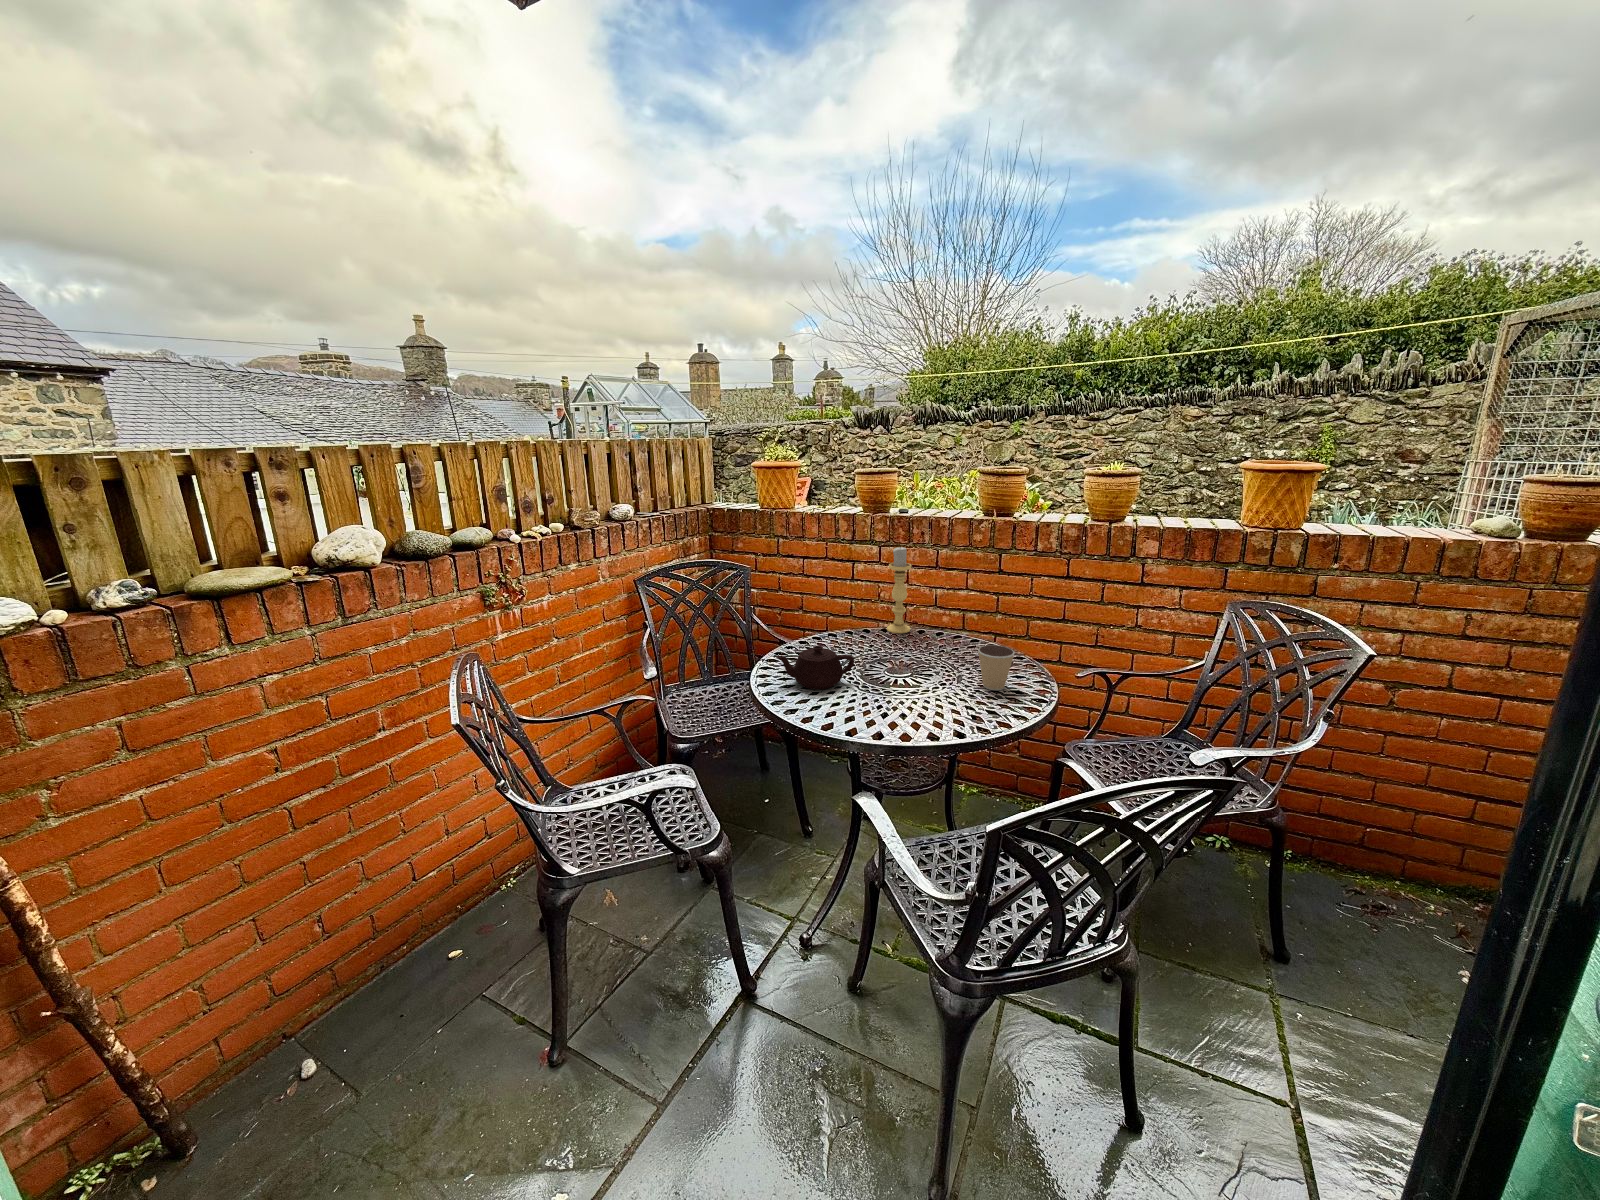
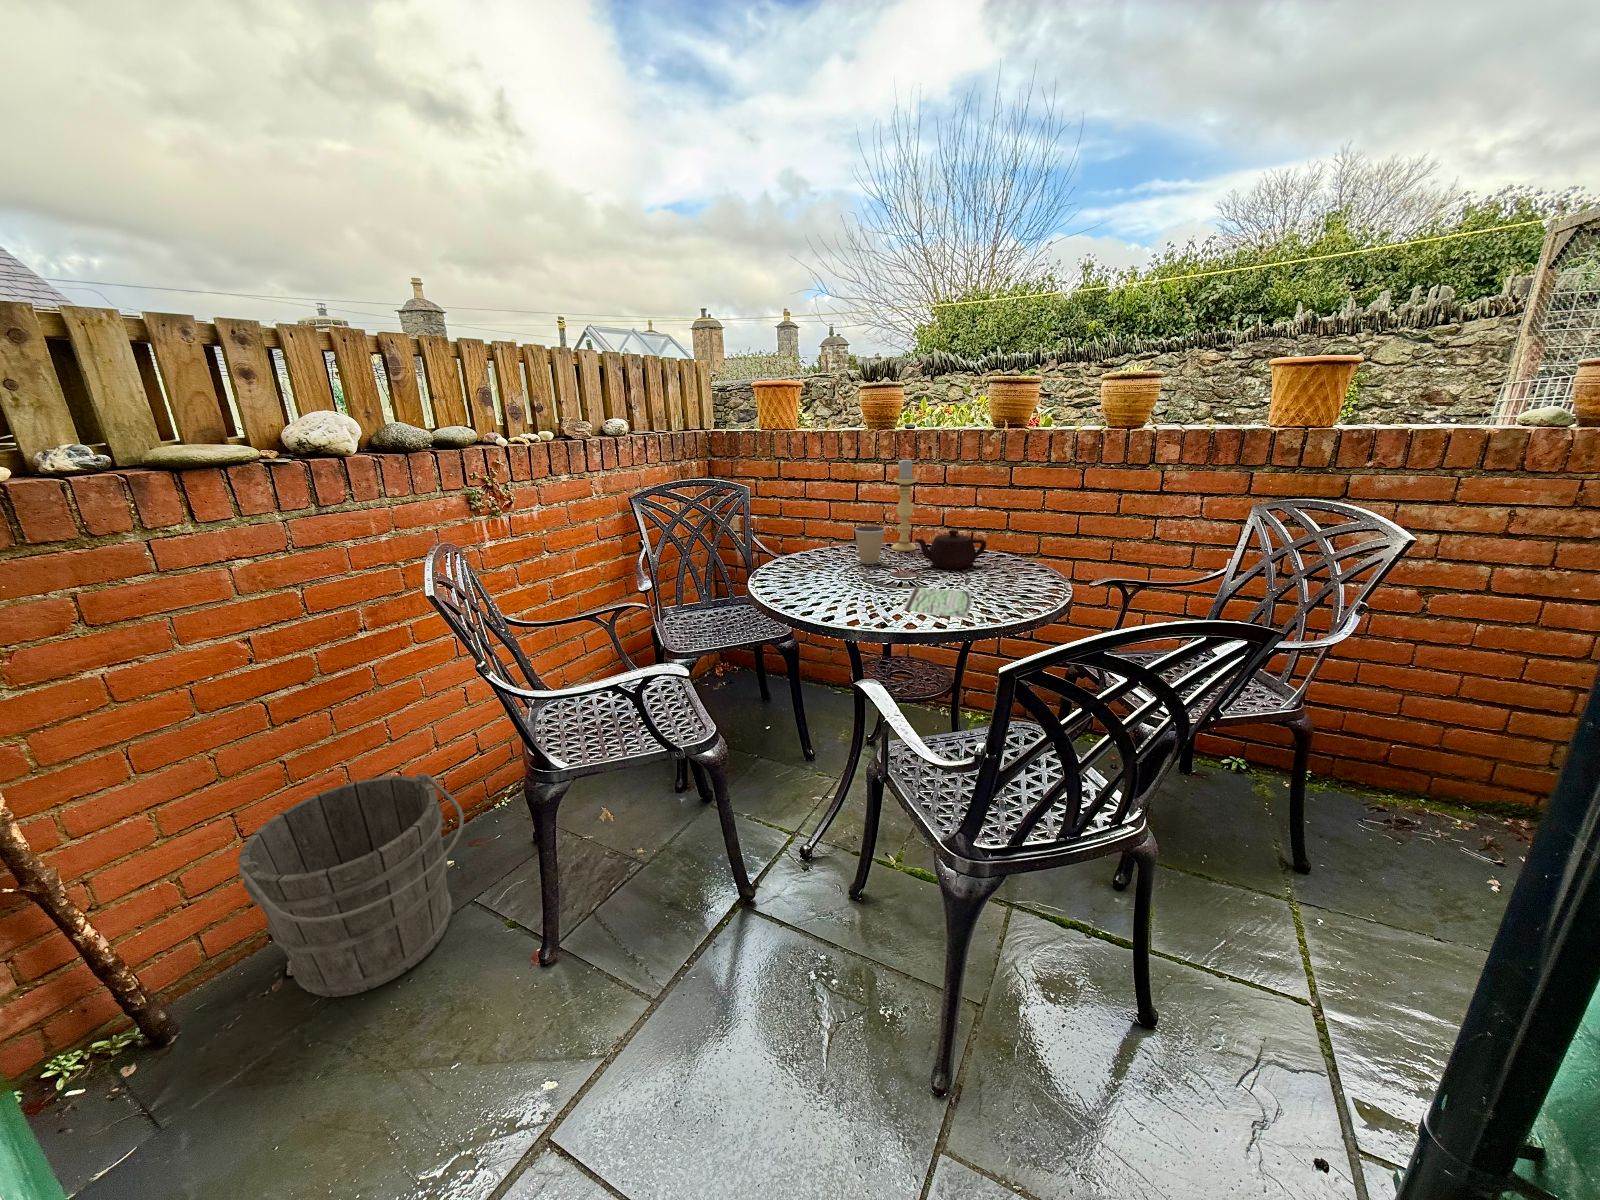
coffee cup: present [978,645,1015,690] -> present [855,526,885,564]
teapot: present [776,646,854,690] -> present [915,530,986,569]
book: none [896,687,964,728] -> present [903,588,972,617]
bucket: none [264,872,478,1101] -> present [238,773,464,997]

